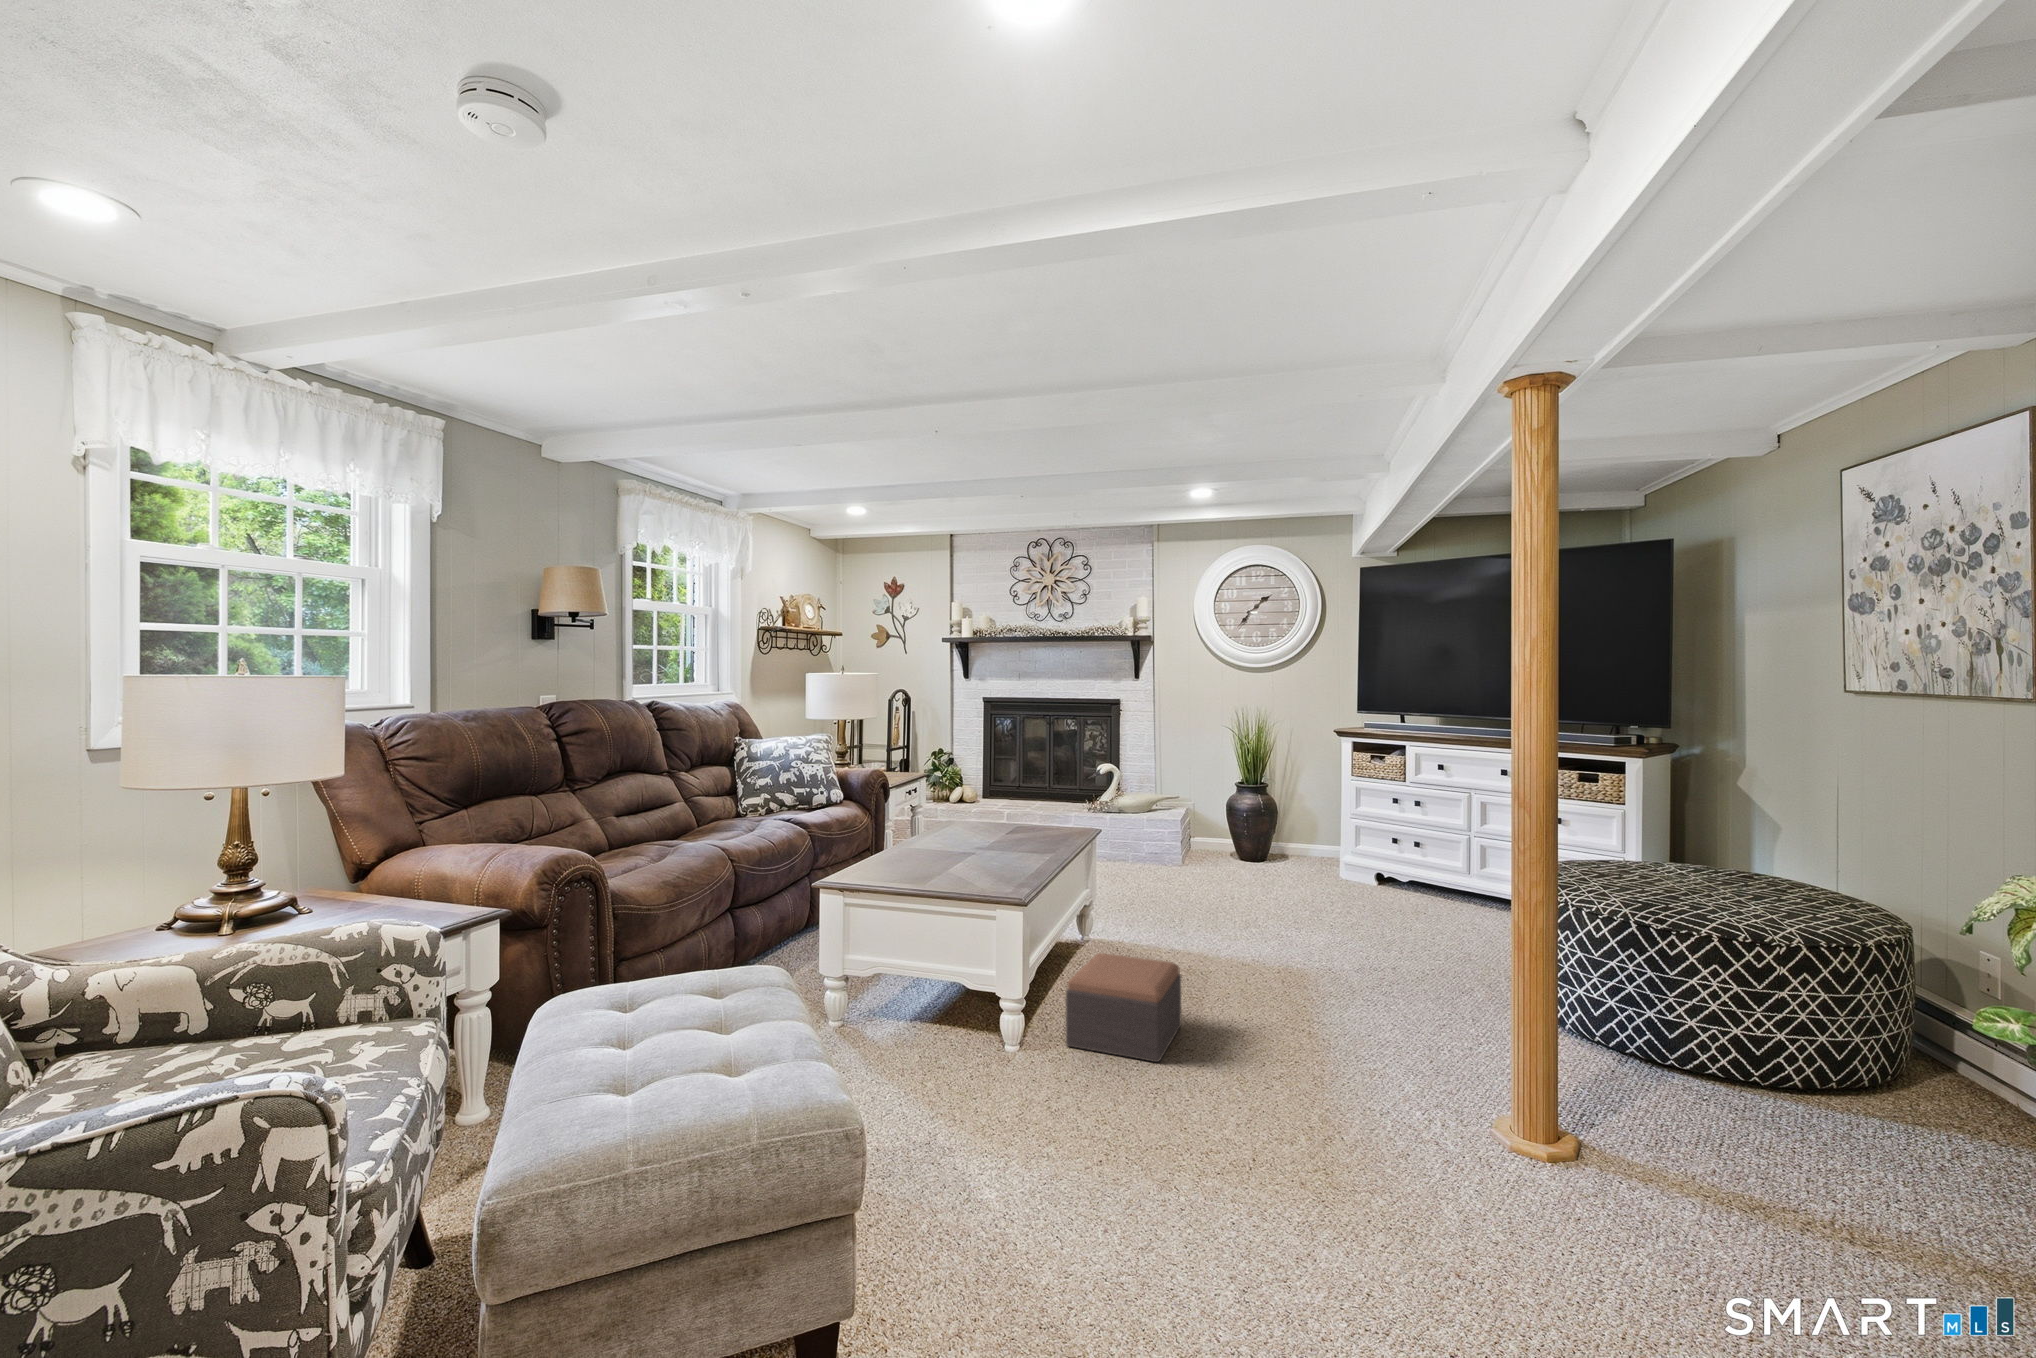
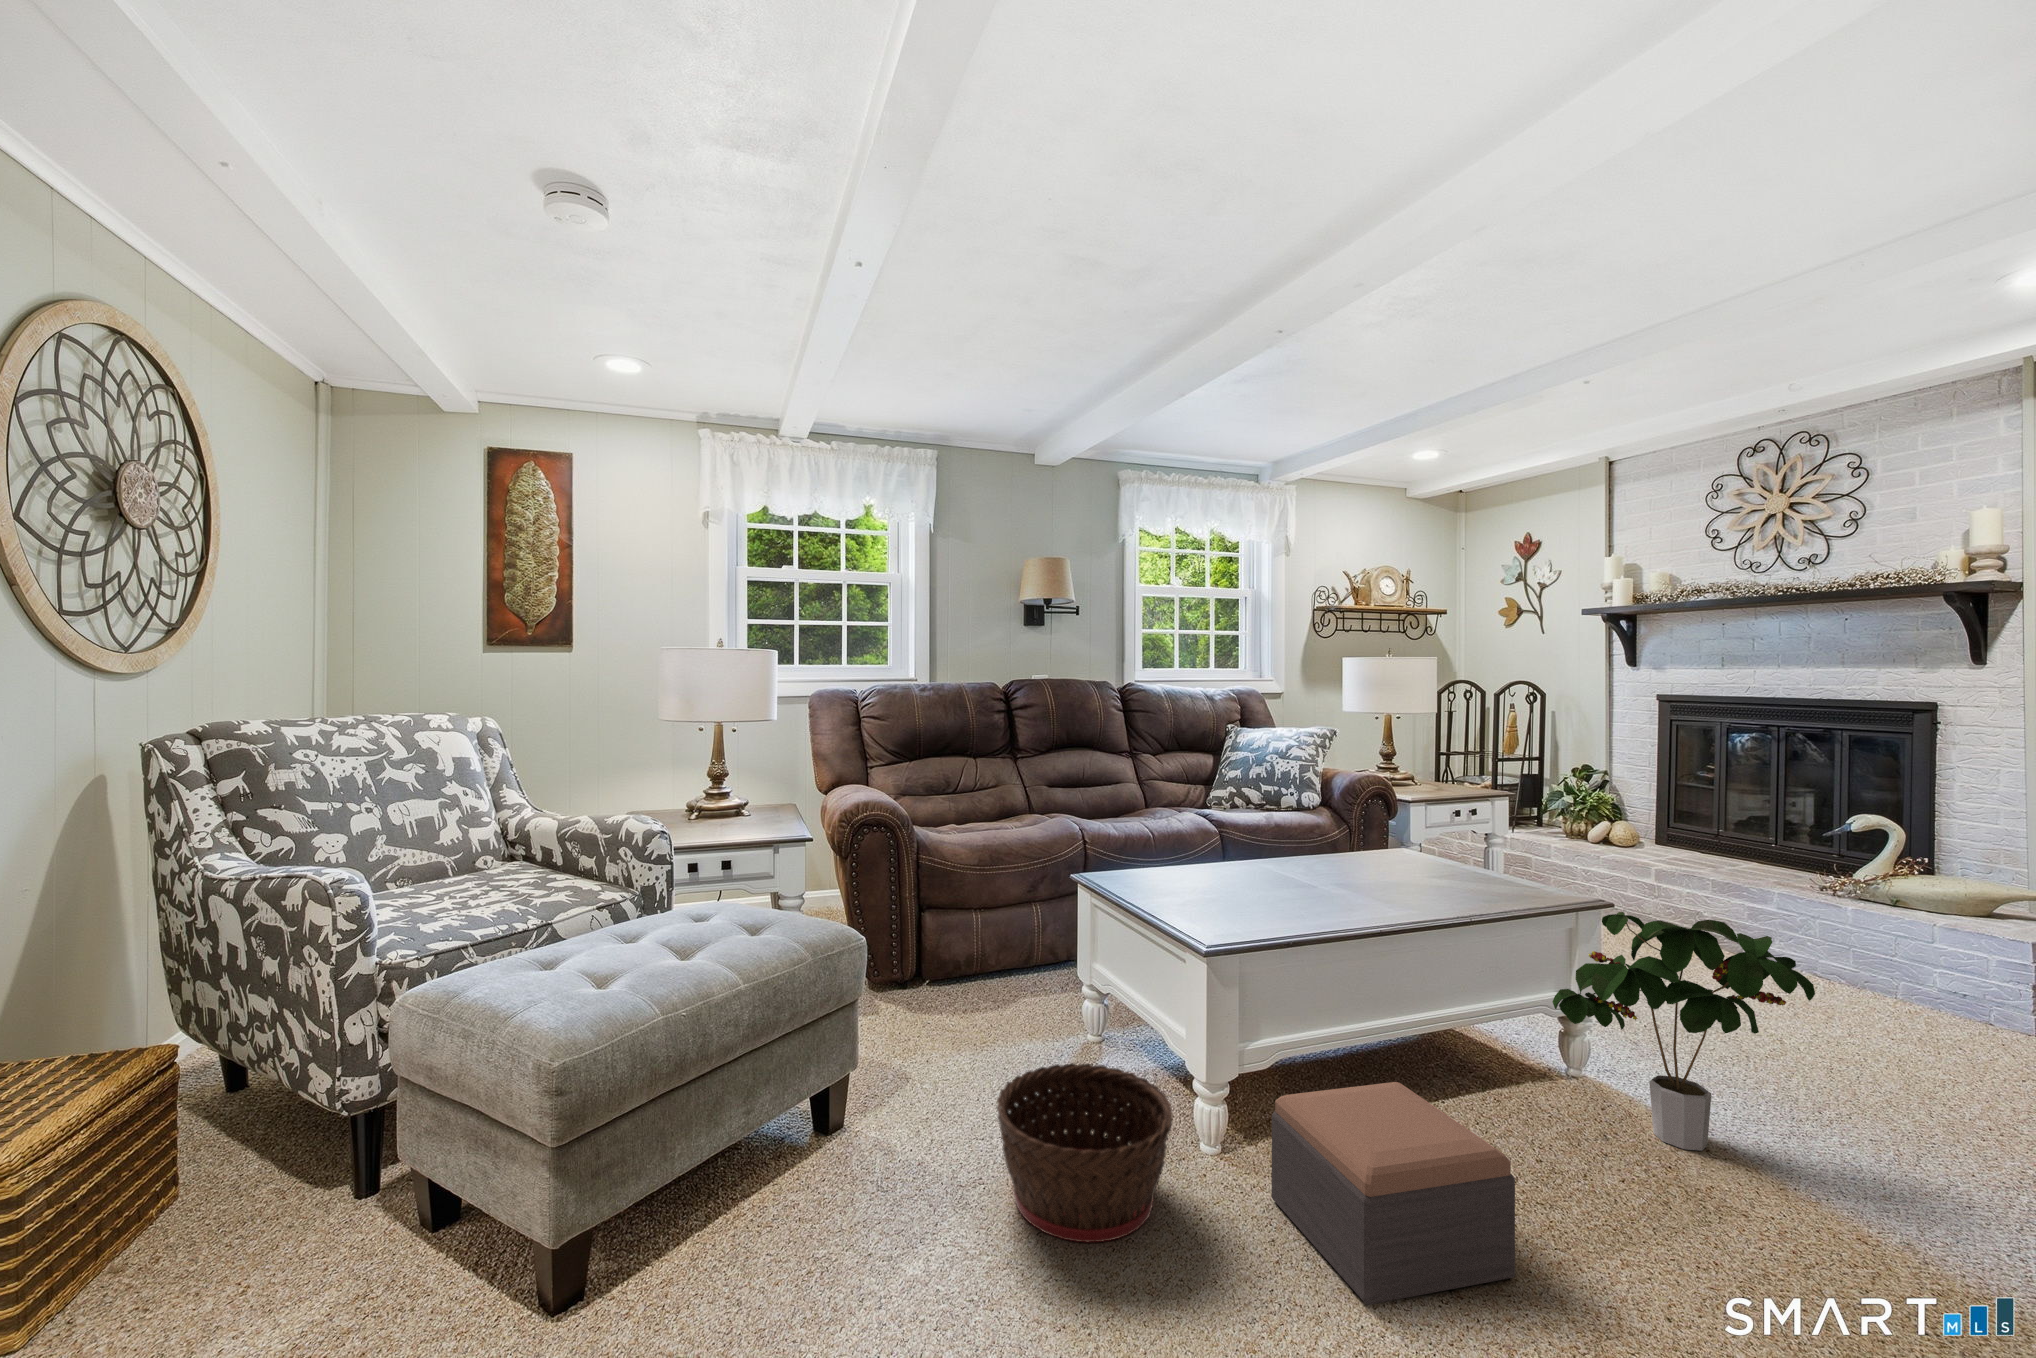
potted plant: none [1096,830,1196,955] -> present [1552,912,1815,1151]
basket: none [927,1001,1054,1117] -> present [997,1063,1172,1242]

